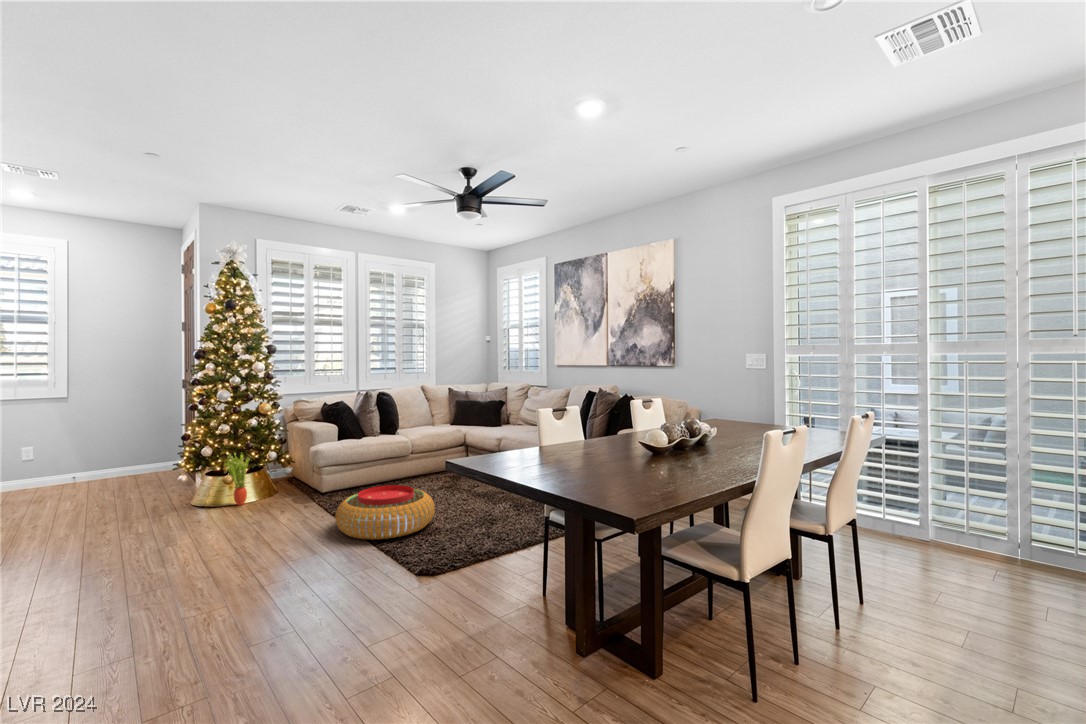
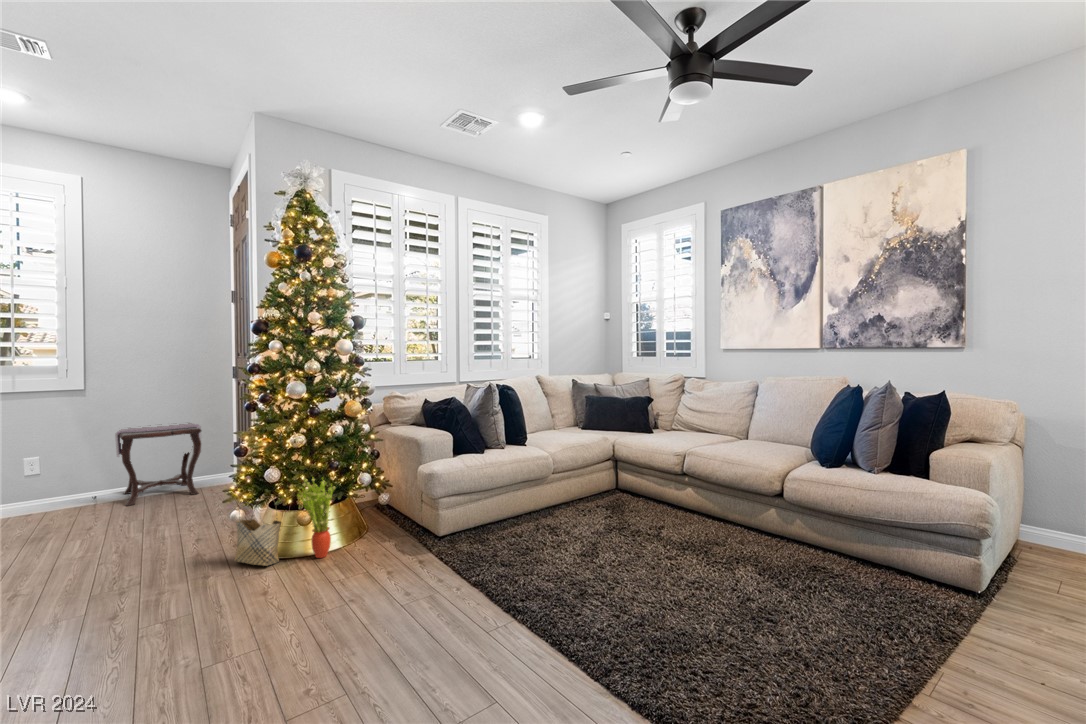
side table: none [91,423,158,483] -> present [115,423,201,506]
woven basket: none [181,465,213,509] -> present [234,496,281,566]
pouf: present [336,485,435,540] -> none [495,543,662,661]

